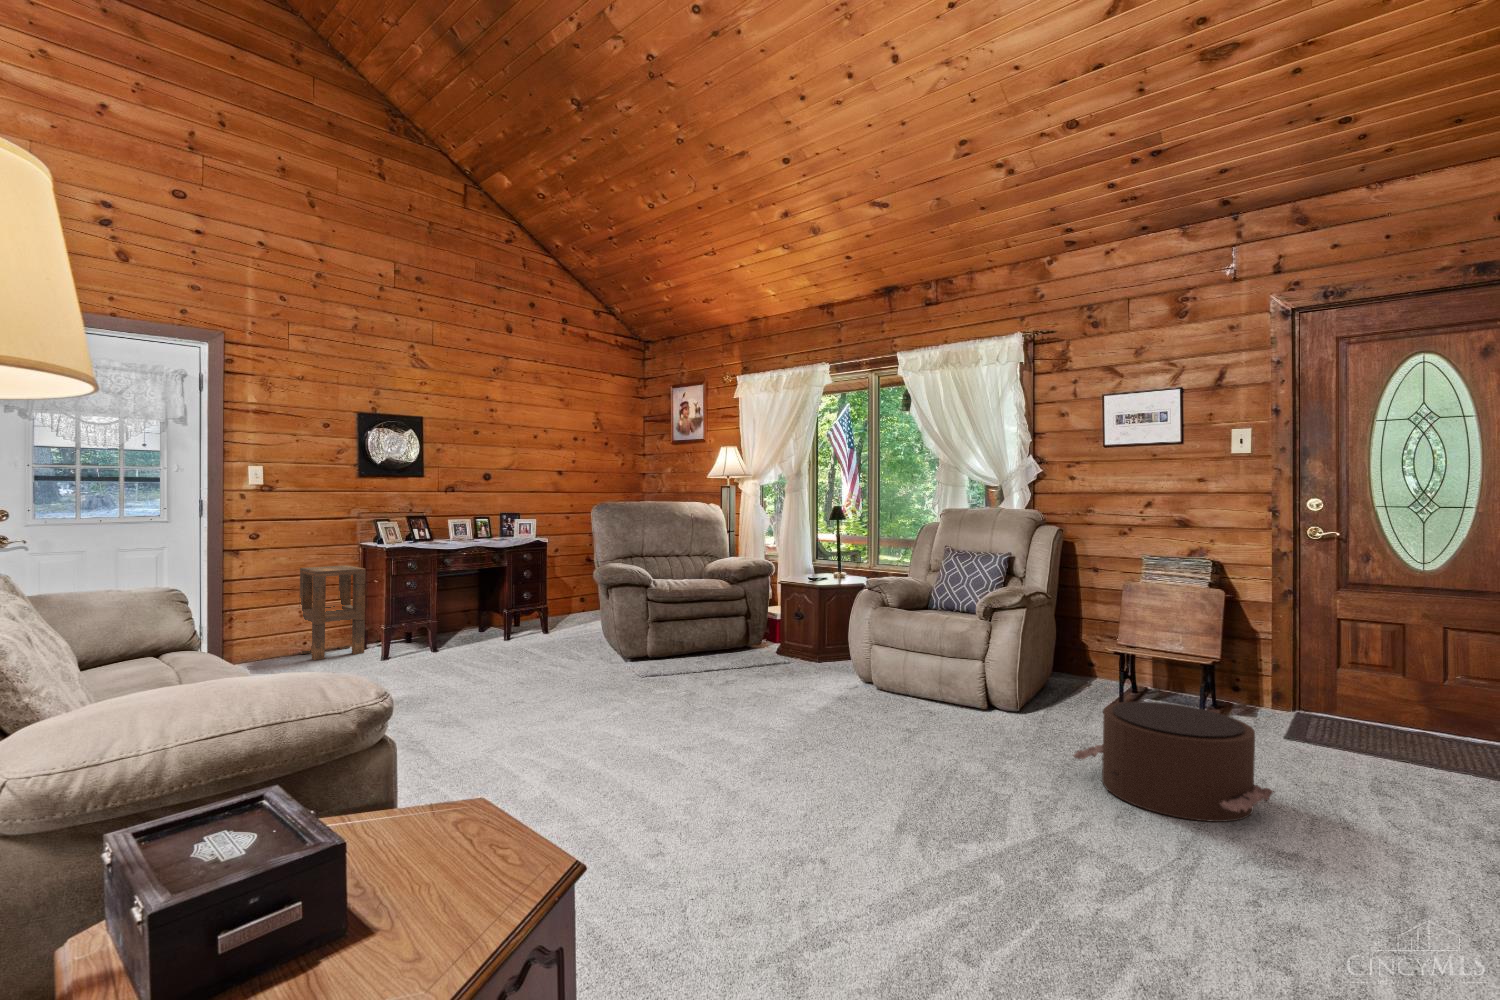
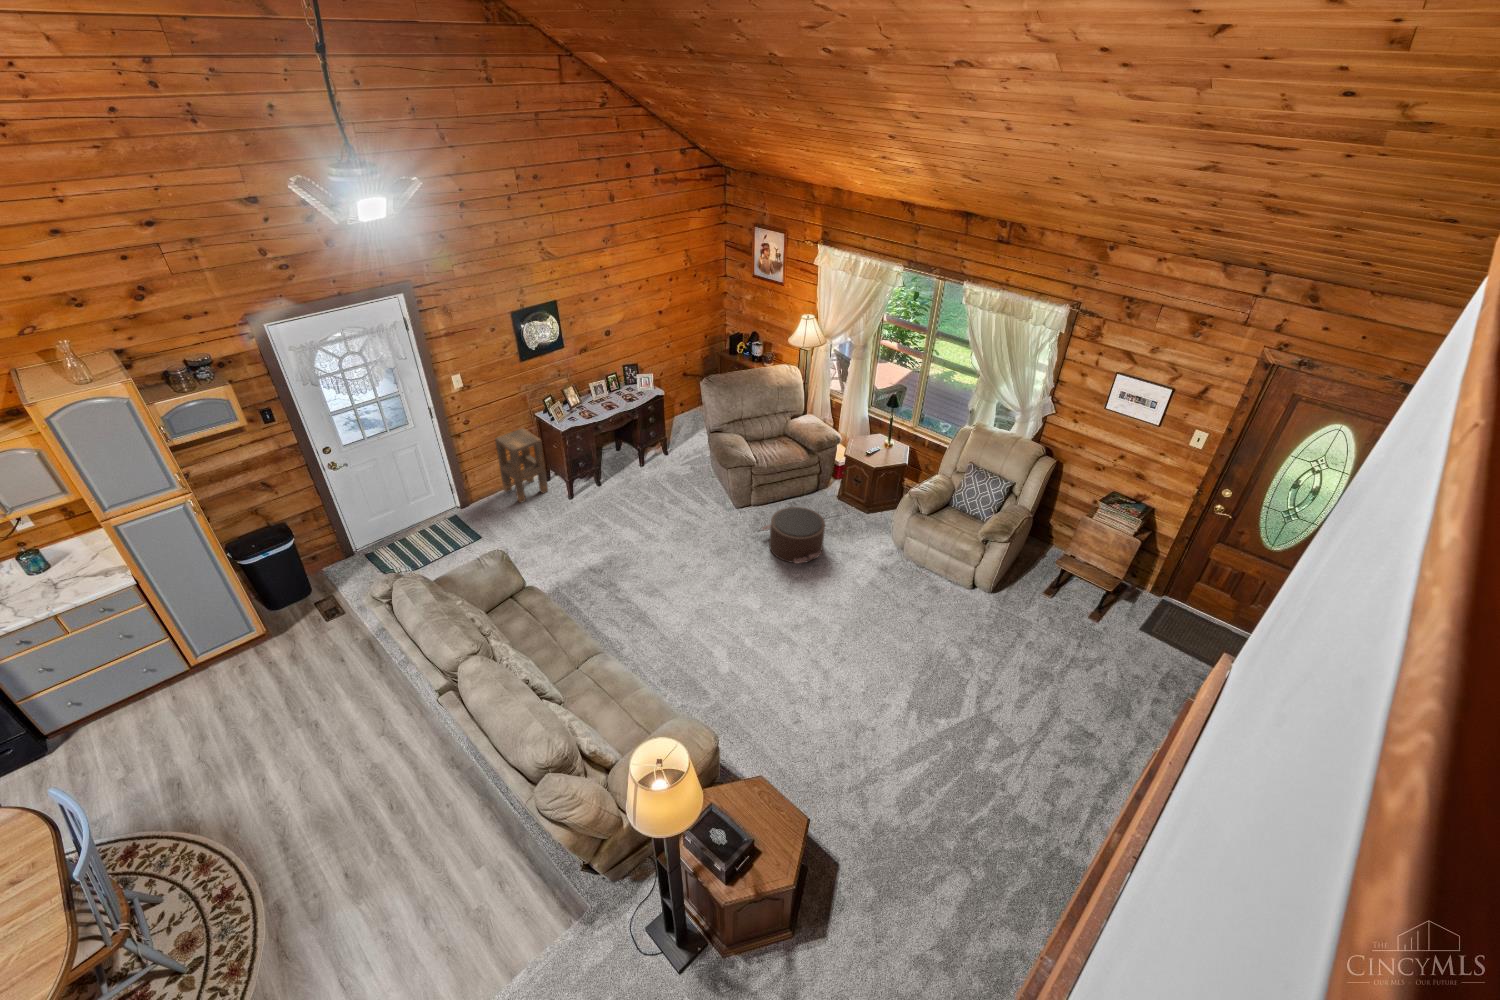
pouf: present [1073,702,1274,822] -> present [763,507,825,564]

